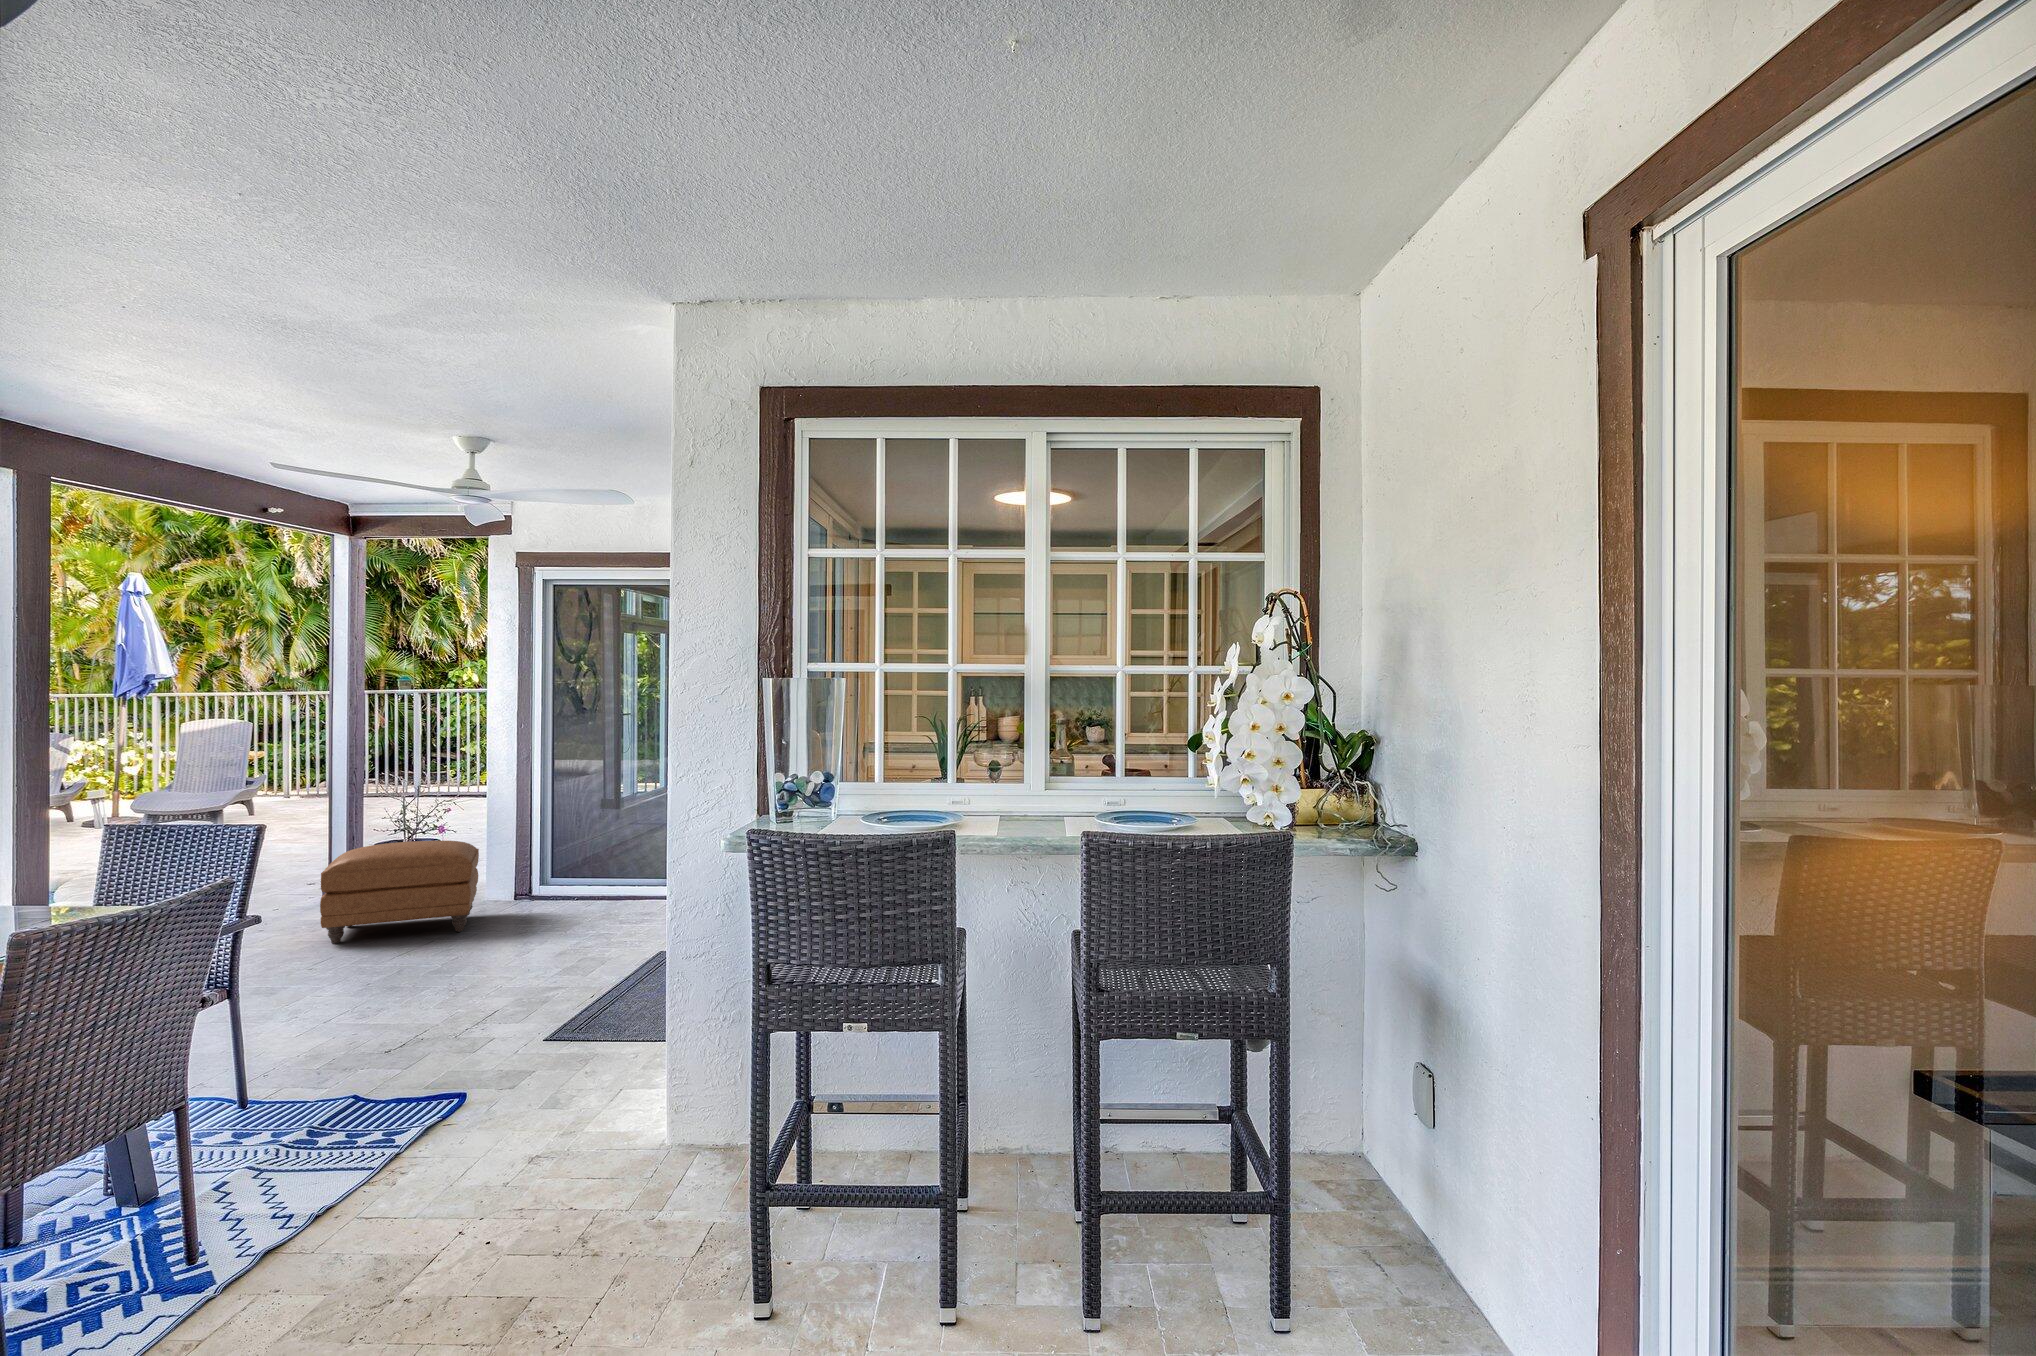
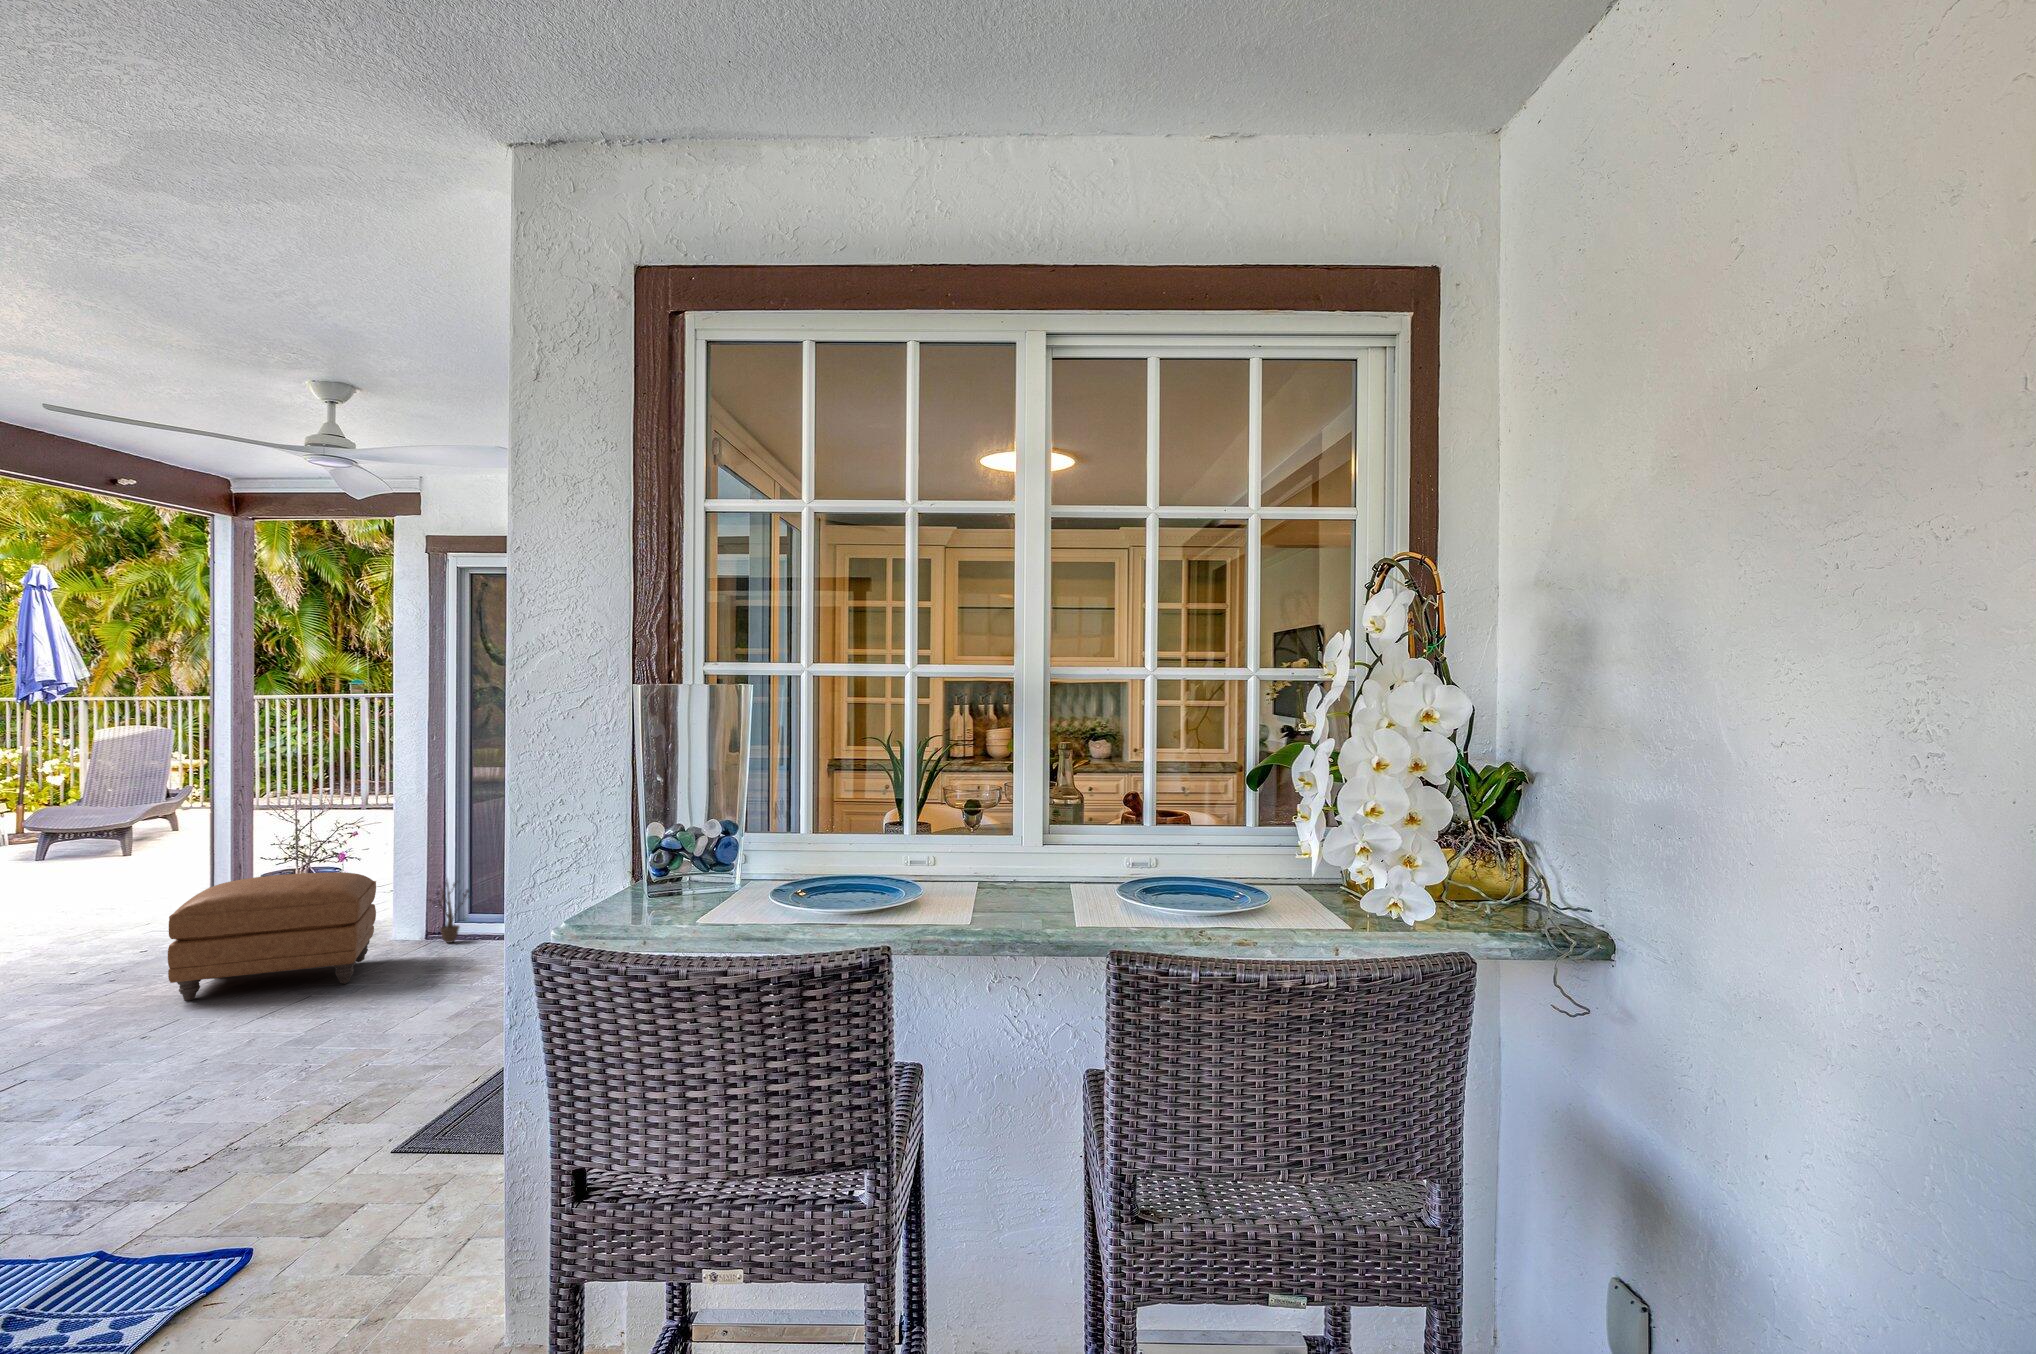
decorative plant: none [511,848,555,903] -> present [421,880,470,943]

